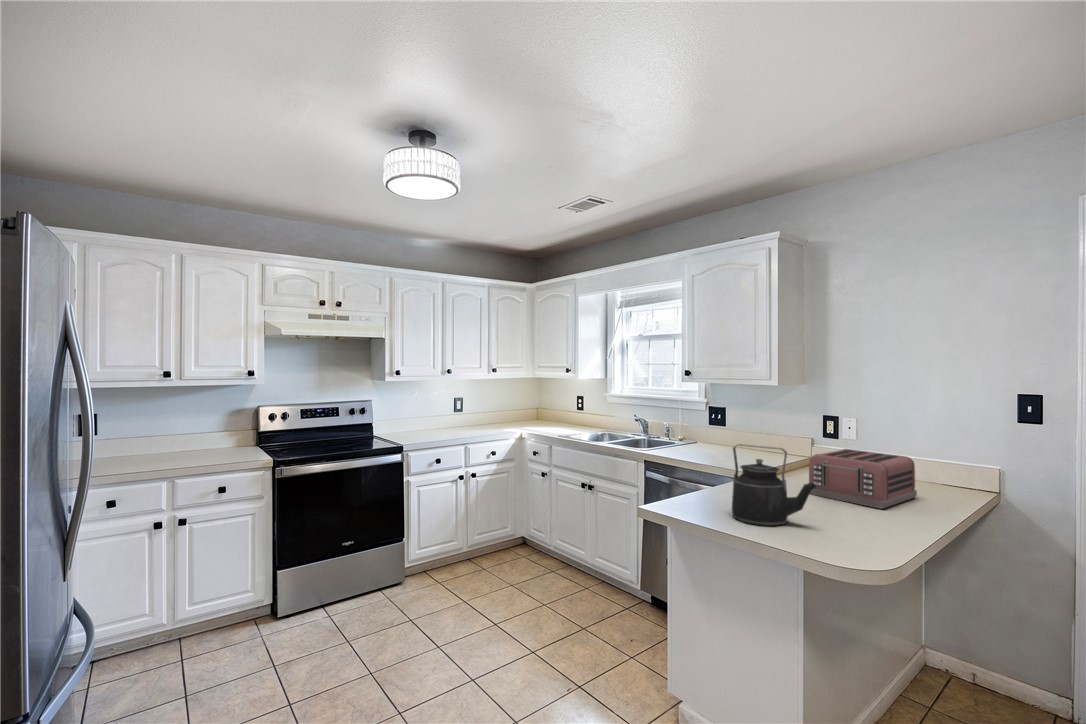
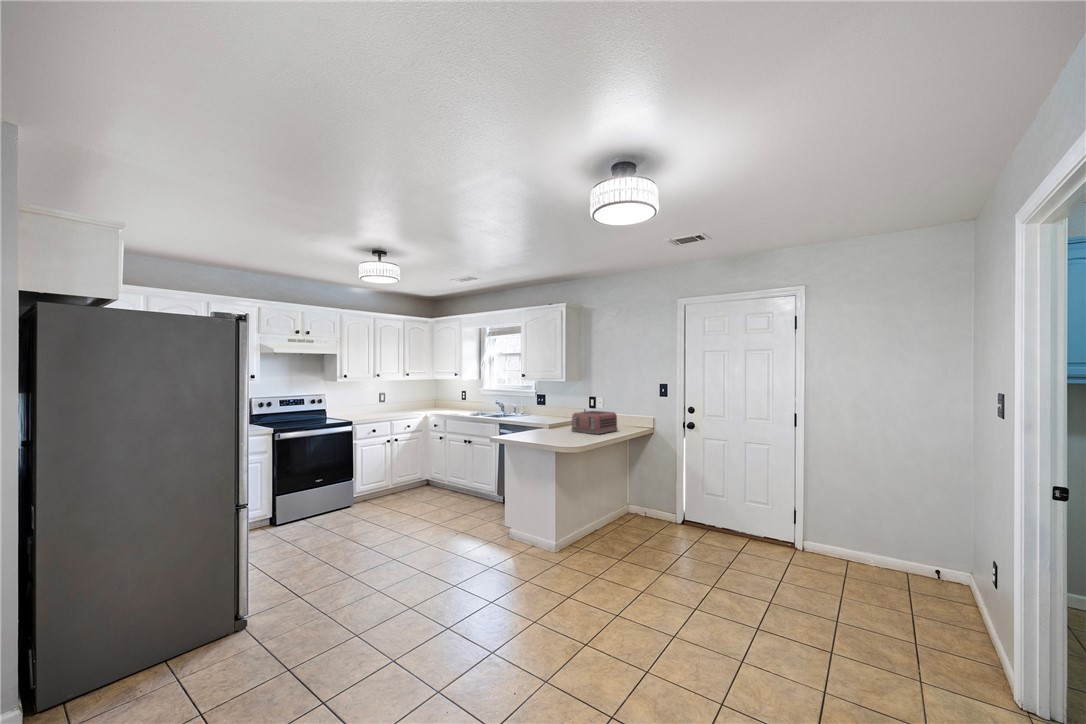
kettle: present [732,444,816,526] -> none [531,407,564,441]

